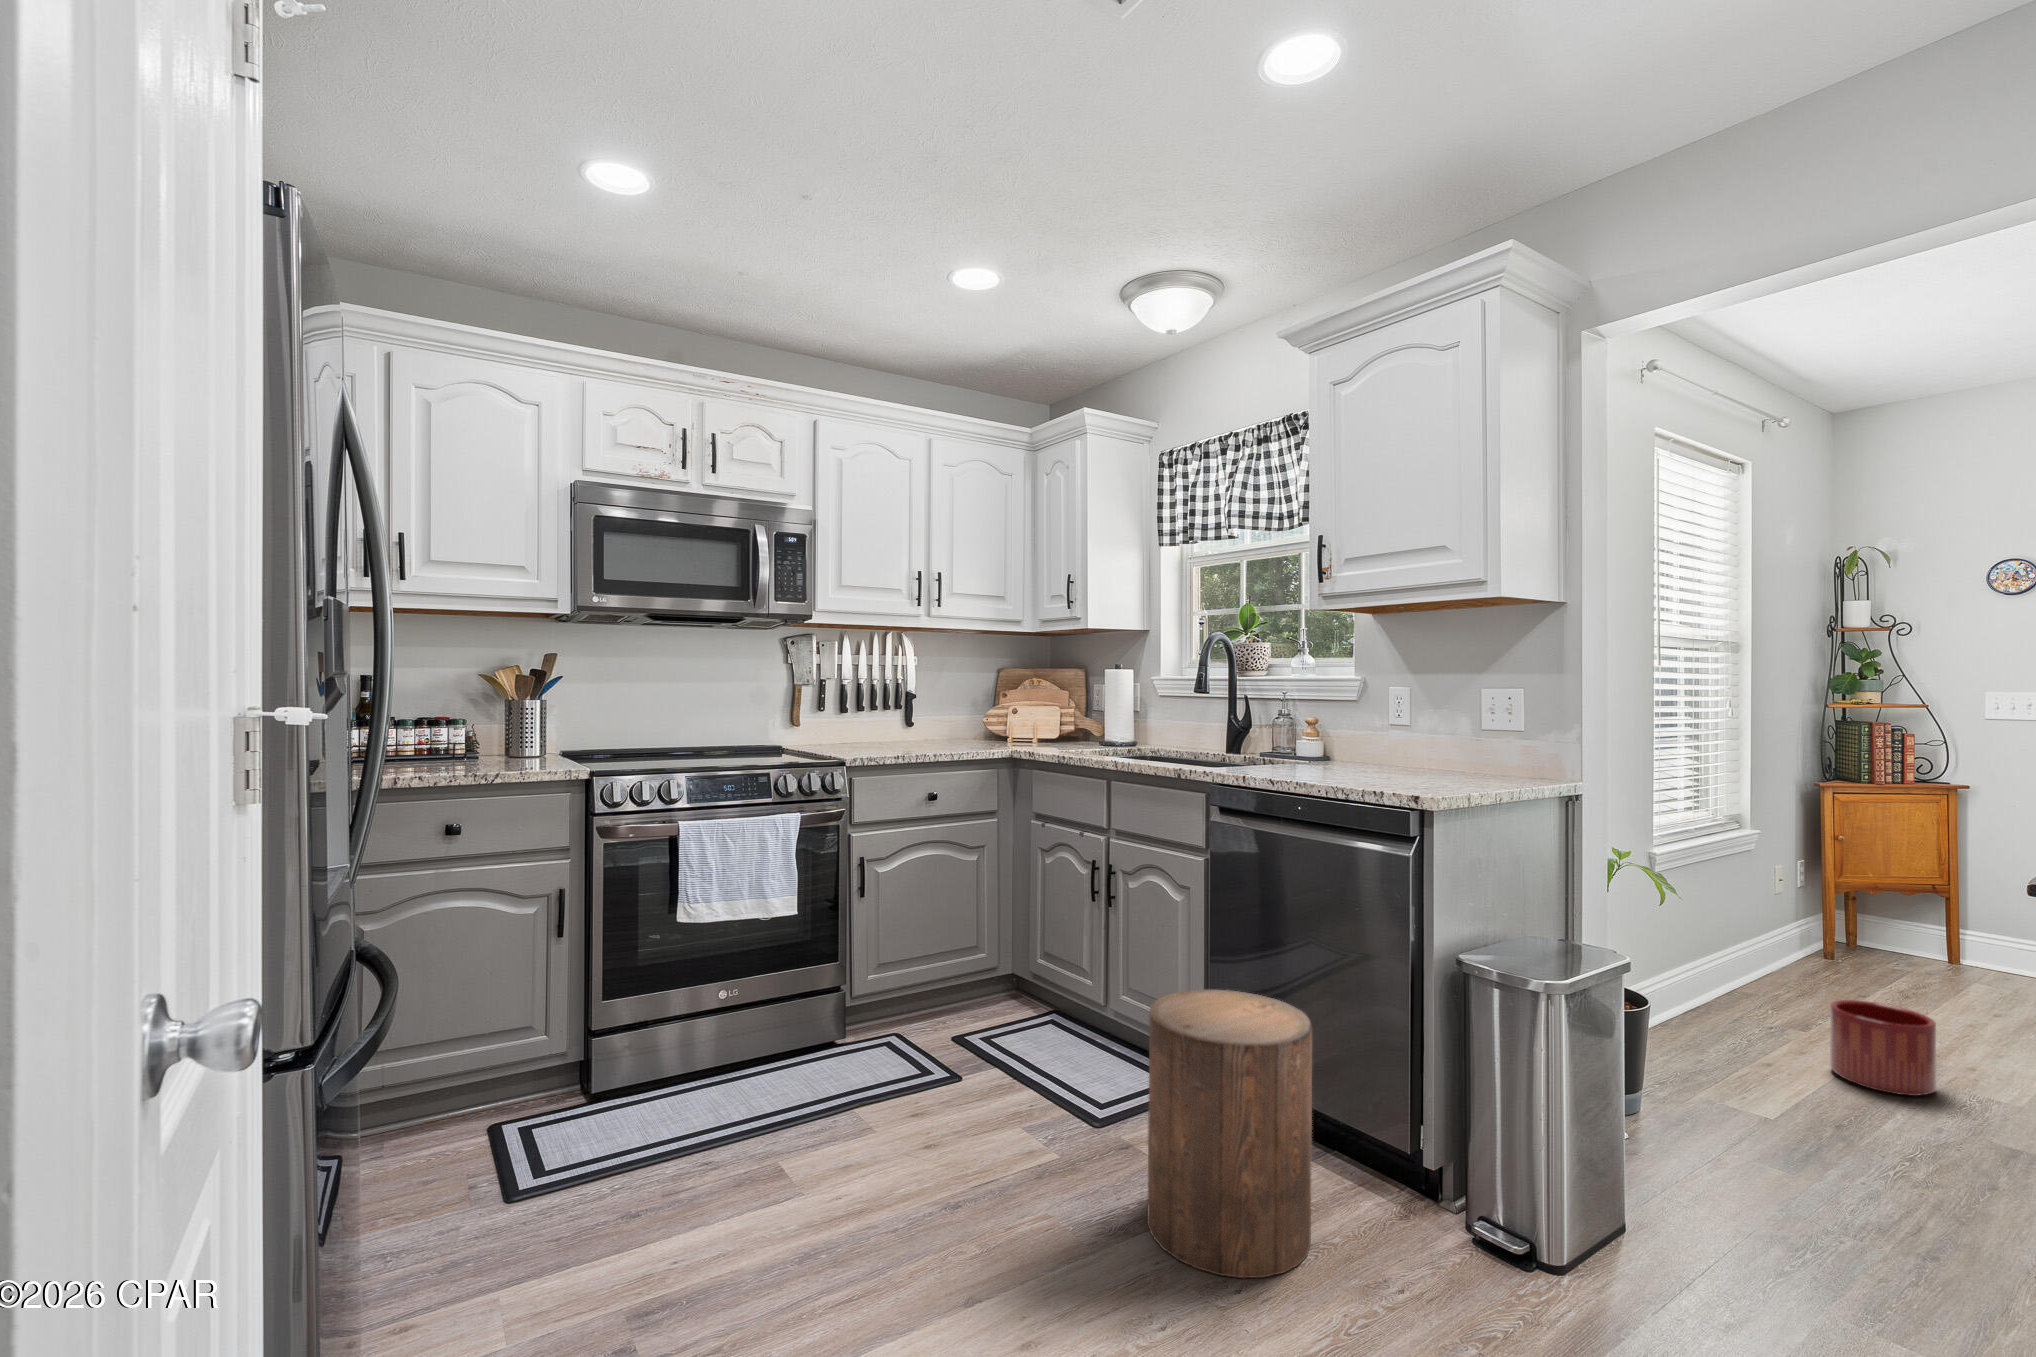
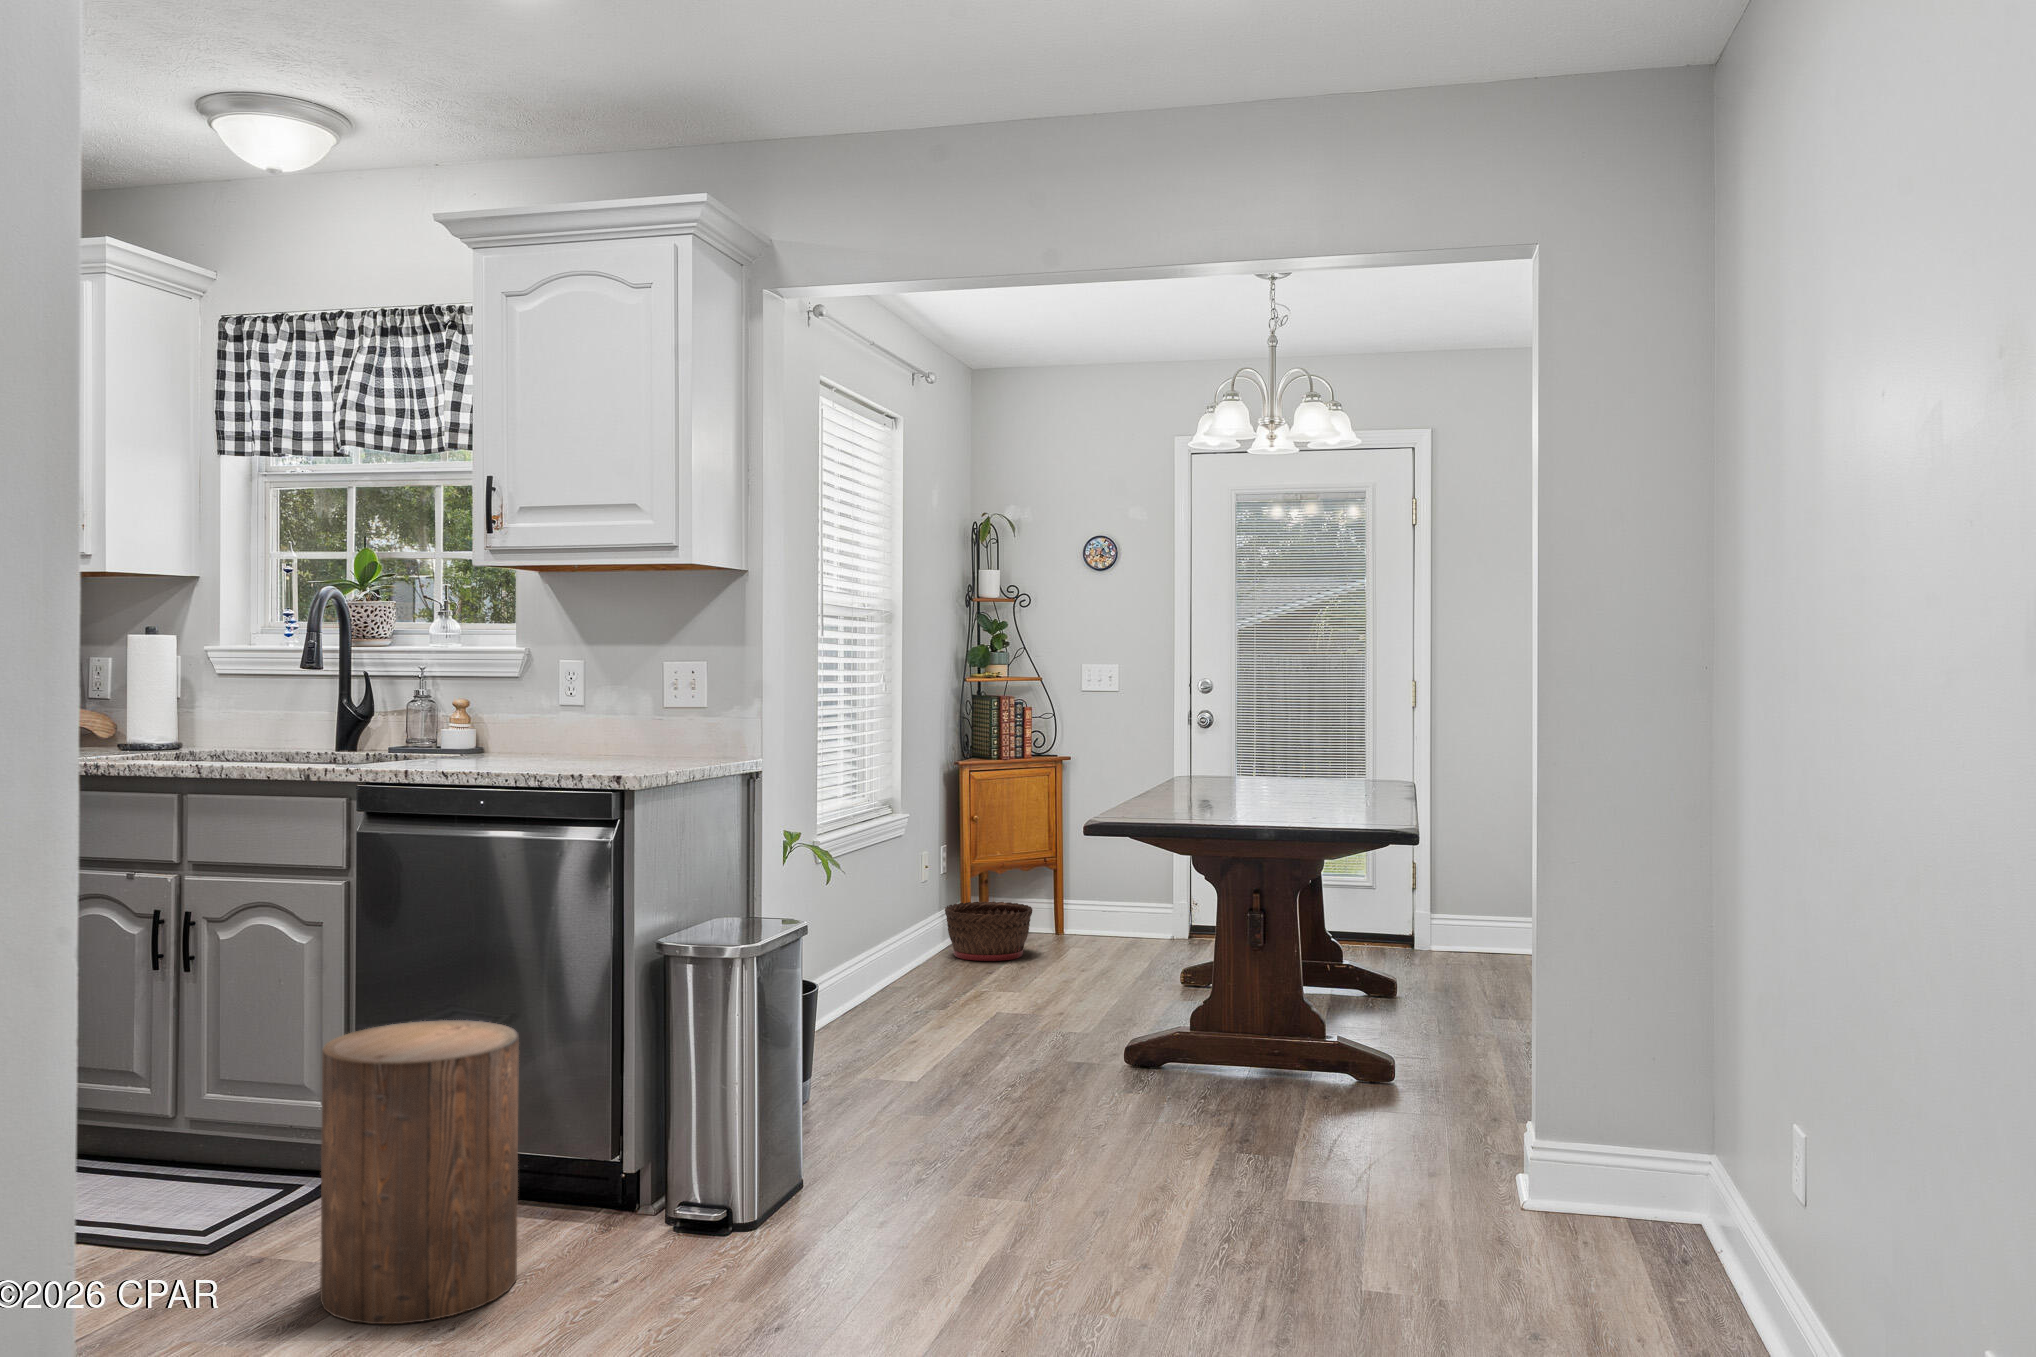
basket: none [1803,920,1921,988] -> present [945,901,1032,961]
planter: present [1830,1000,1936,1096] -> none [961,962,1034,1039]

